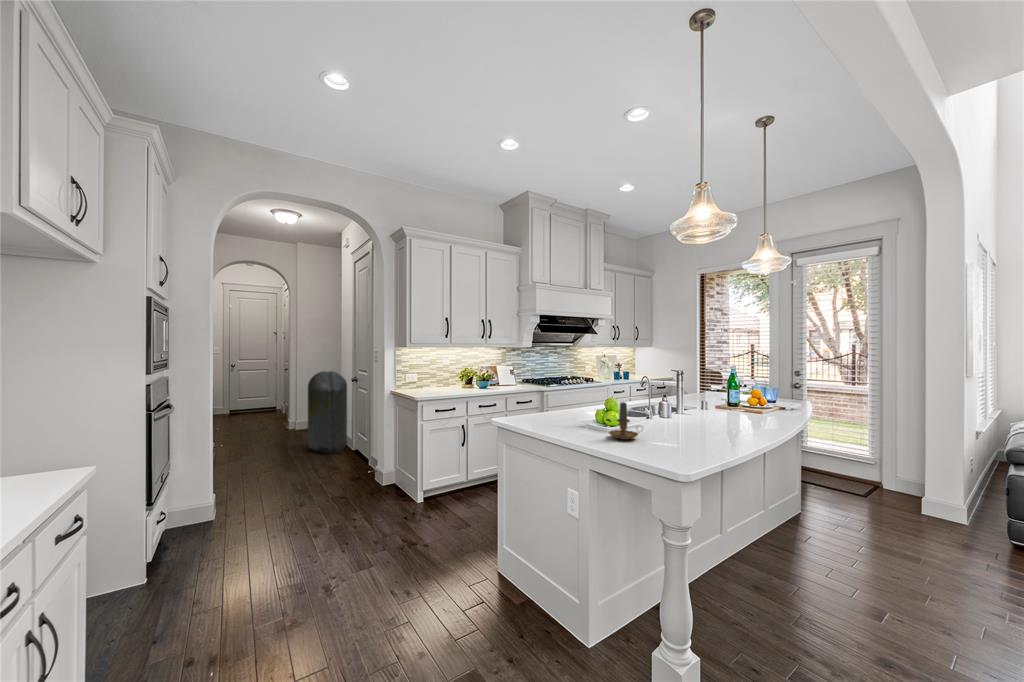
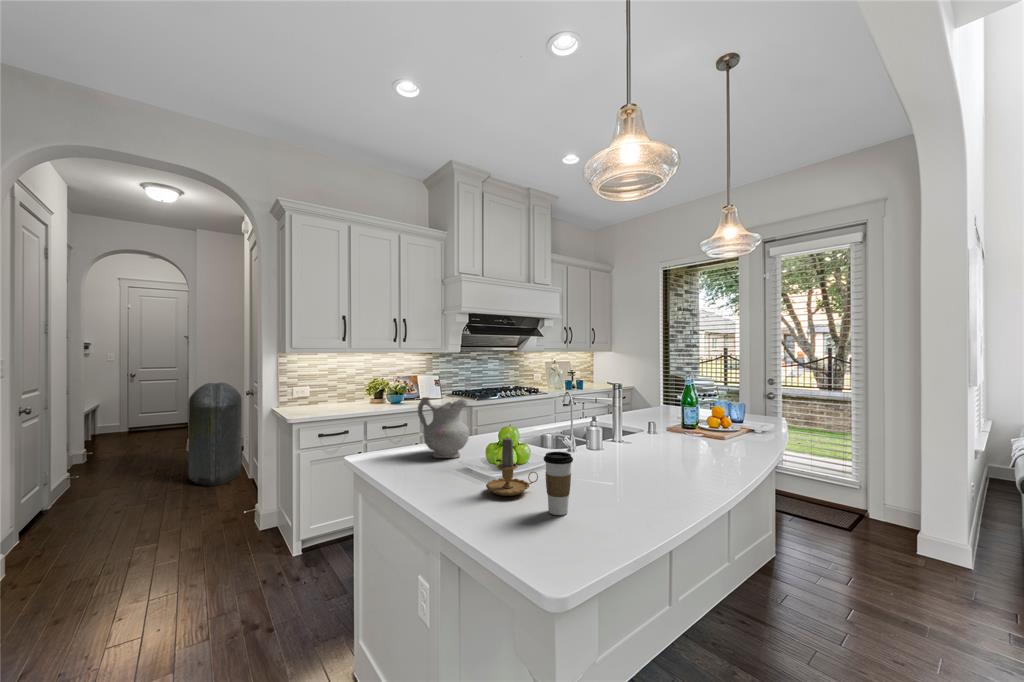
ceramic pitcher: none [541,377,578,421] -> present [418,397,469,458]
coffee cup: none [655,409,675,449] -> present [544,452,573,515]

